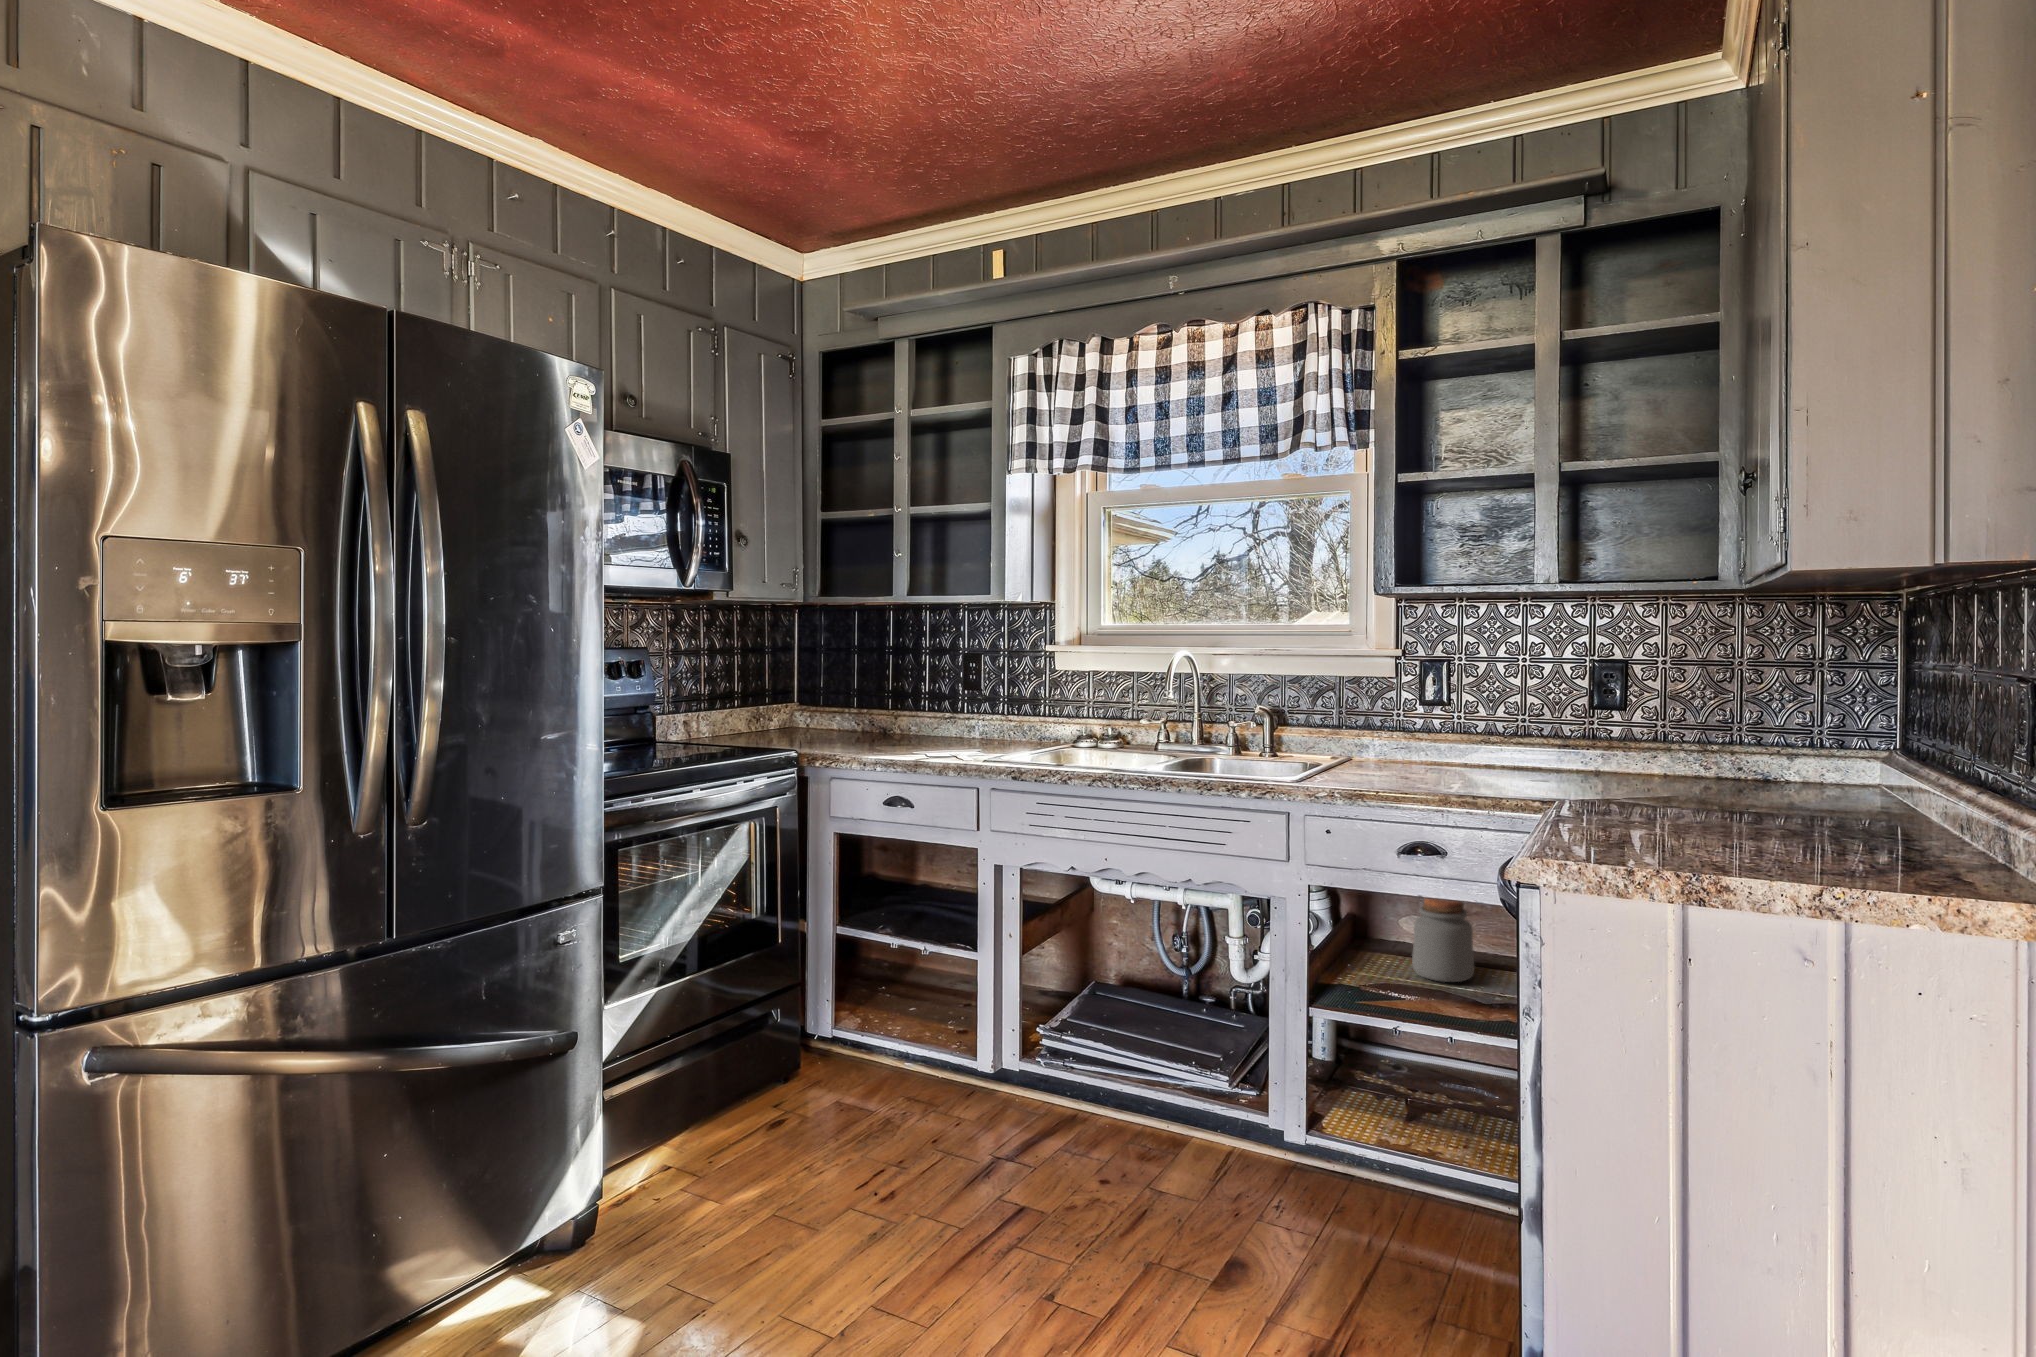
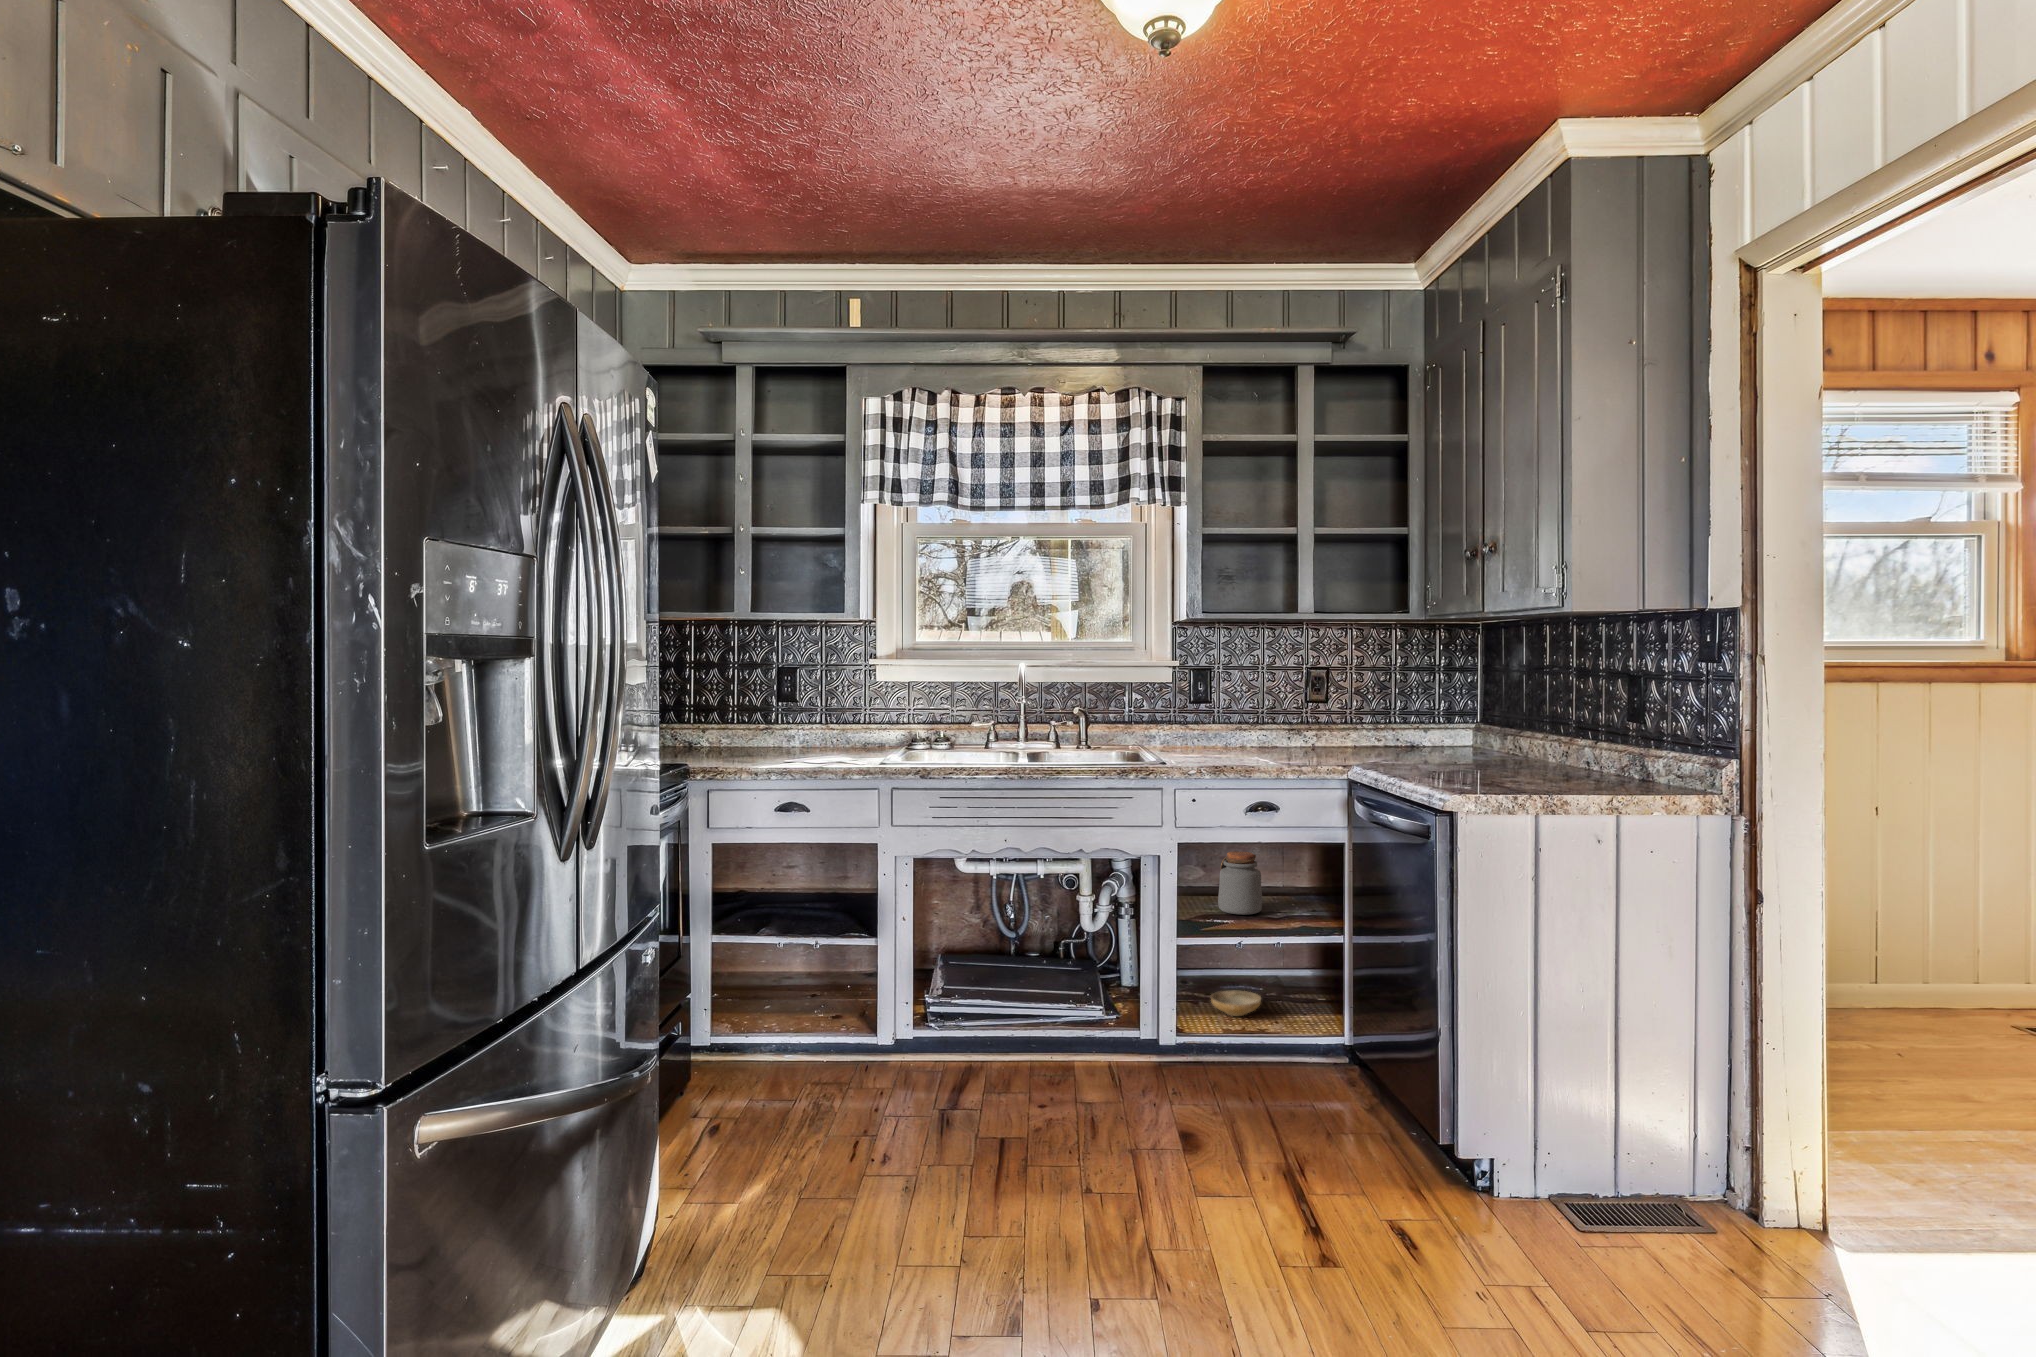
ceramic bowl: none [1386,1078,1457,1117] -> present [1211,991,1261,1016]

